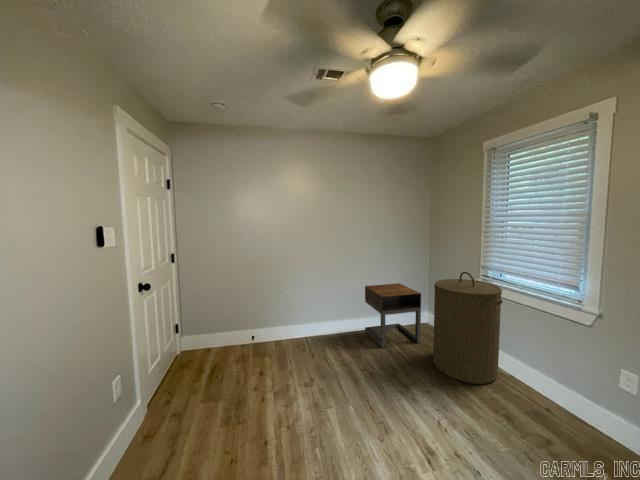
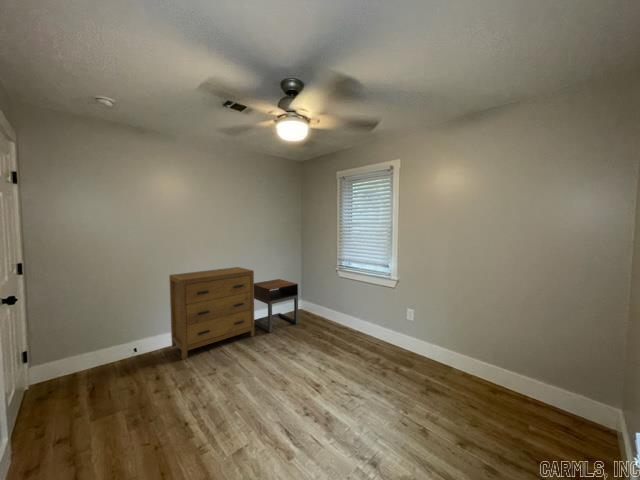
dresser: none [281,266,364,359] -> present [169,267,255,360]
laundry hamper: present [433,272,503,384] -> none [309,263,352,341]

